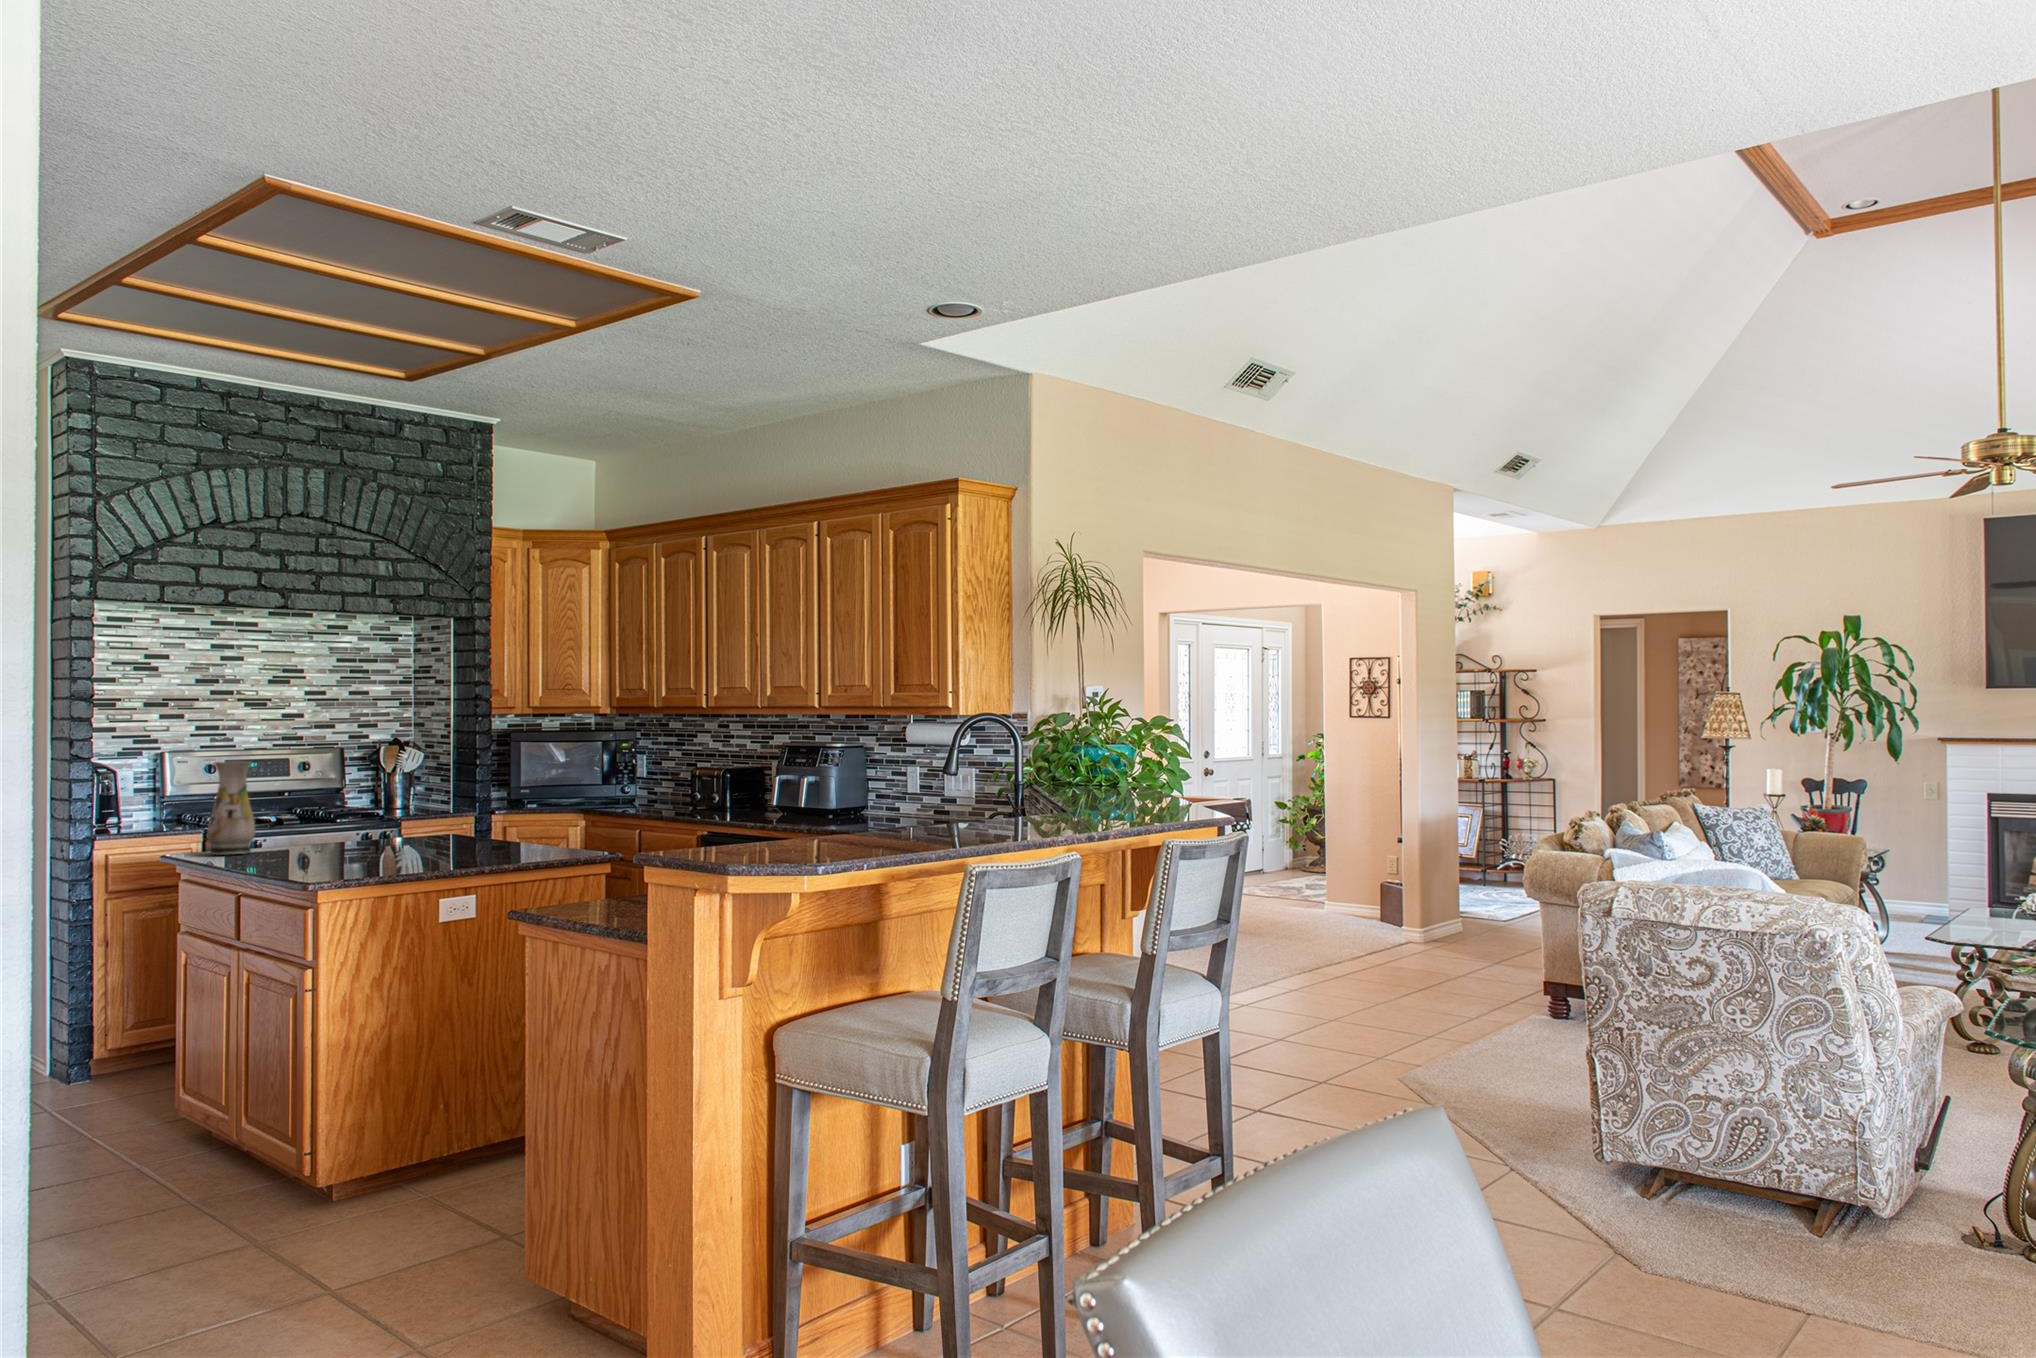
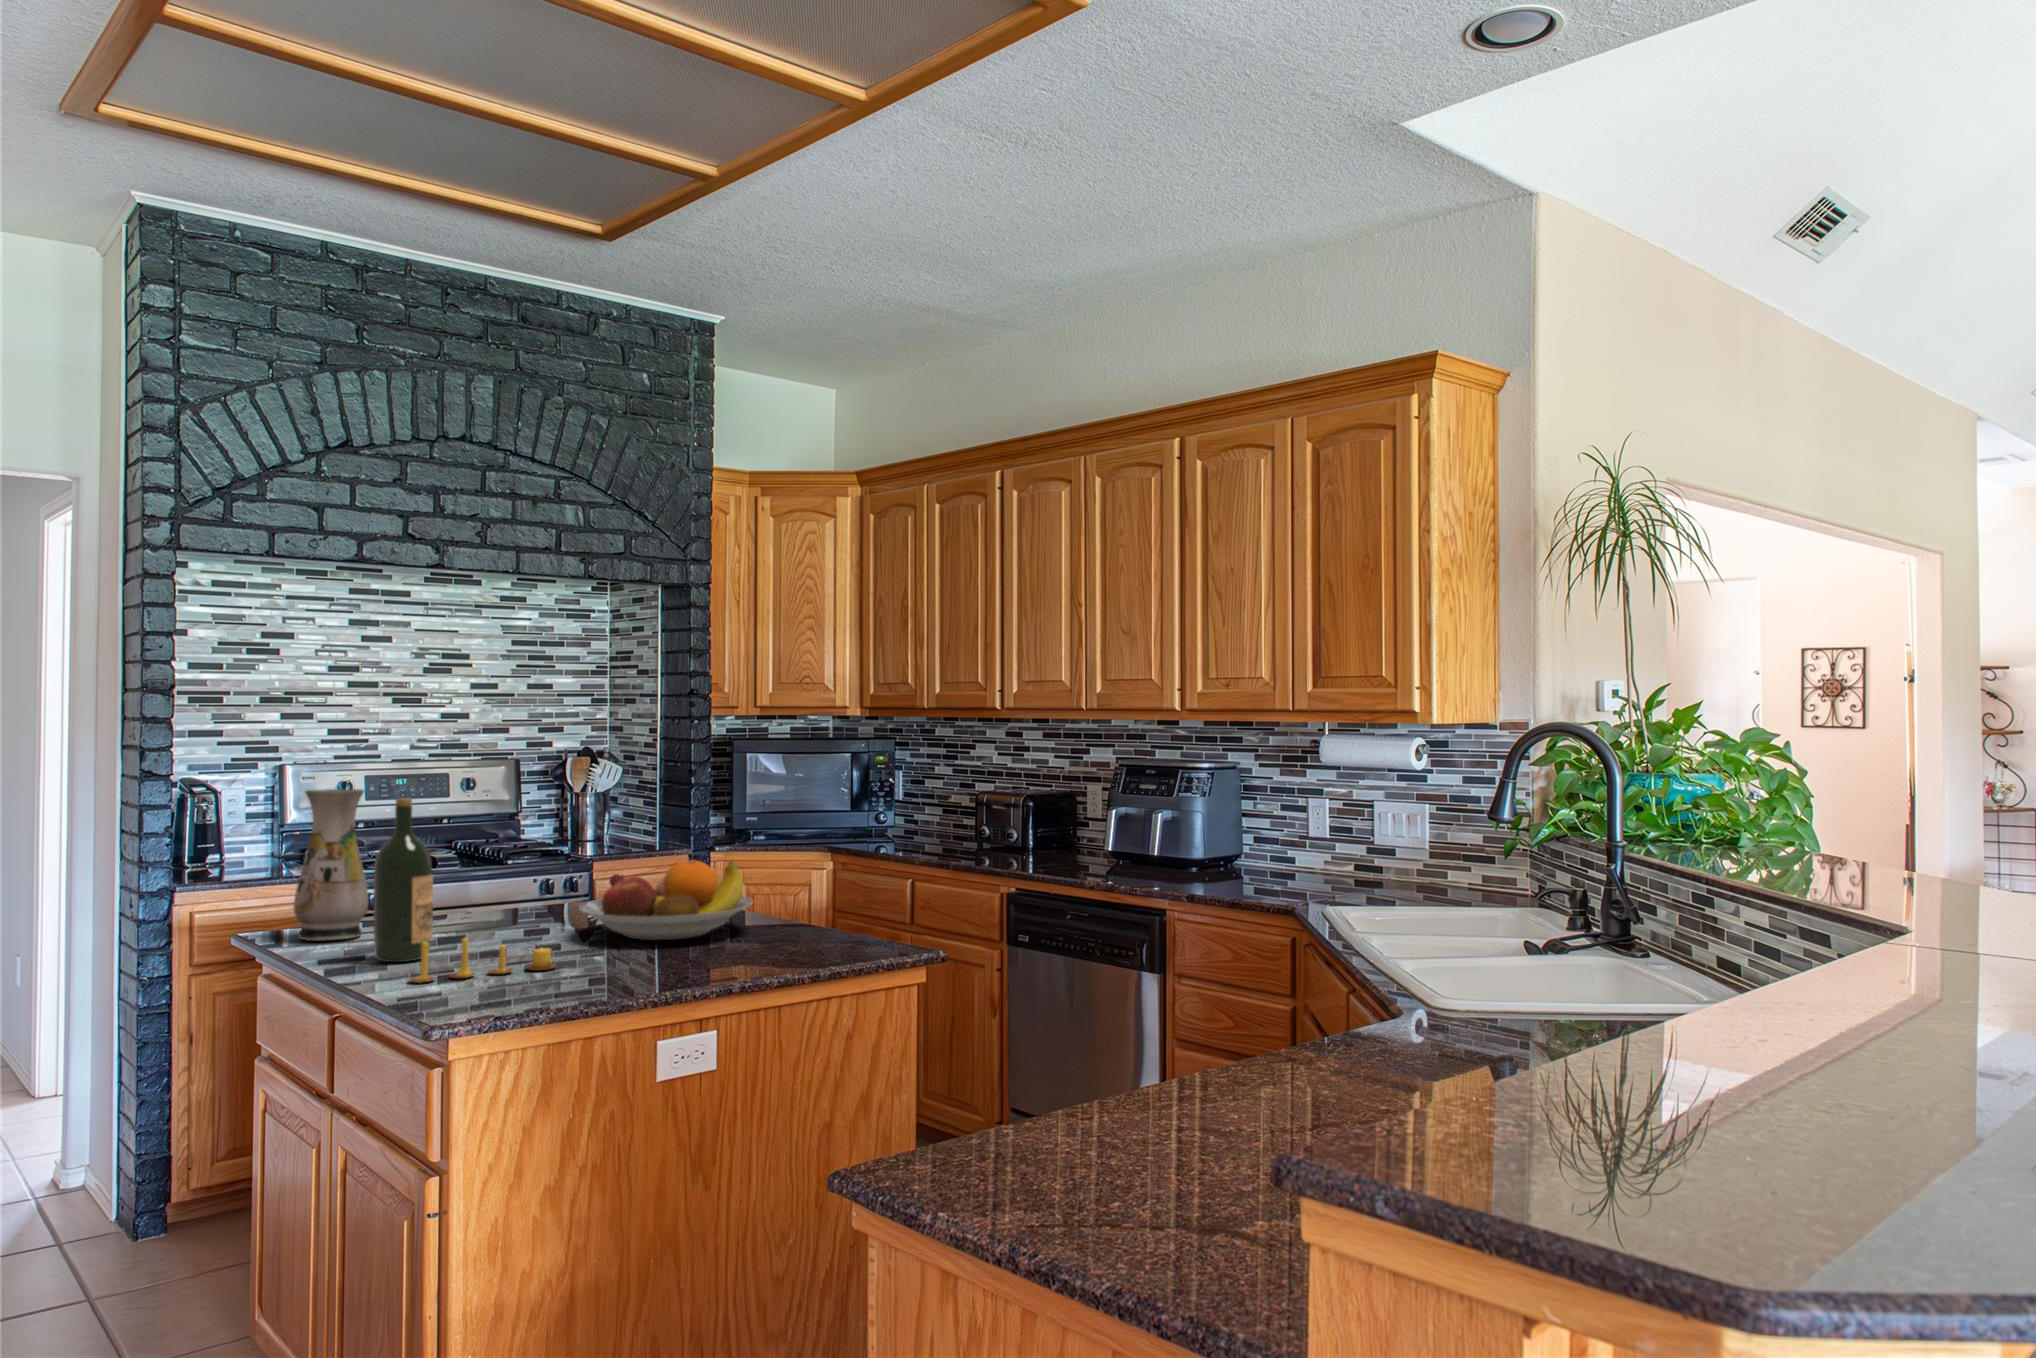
wine bottle: none [265,764,302,862] -> present [373,798,433,962]
fruit bowl: none [394,803,507,851] -> present [579,860,753,940]
candle: none [292,841,381,869] -> present [410,938,556,983]

